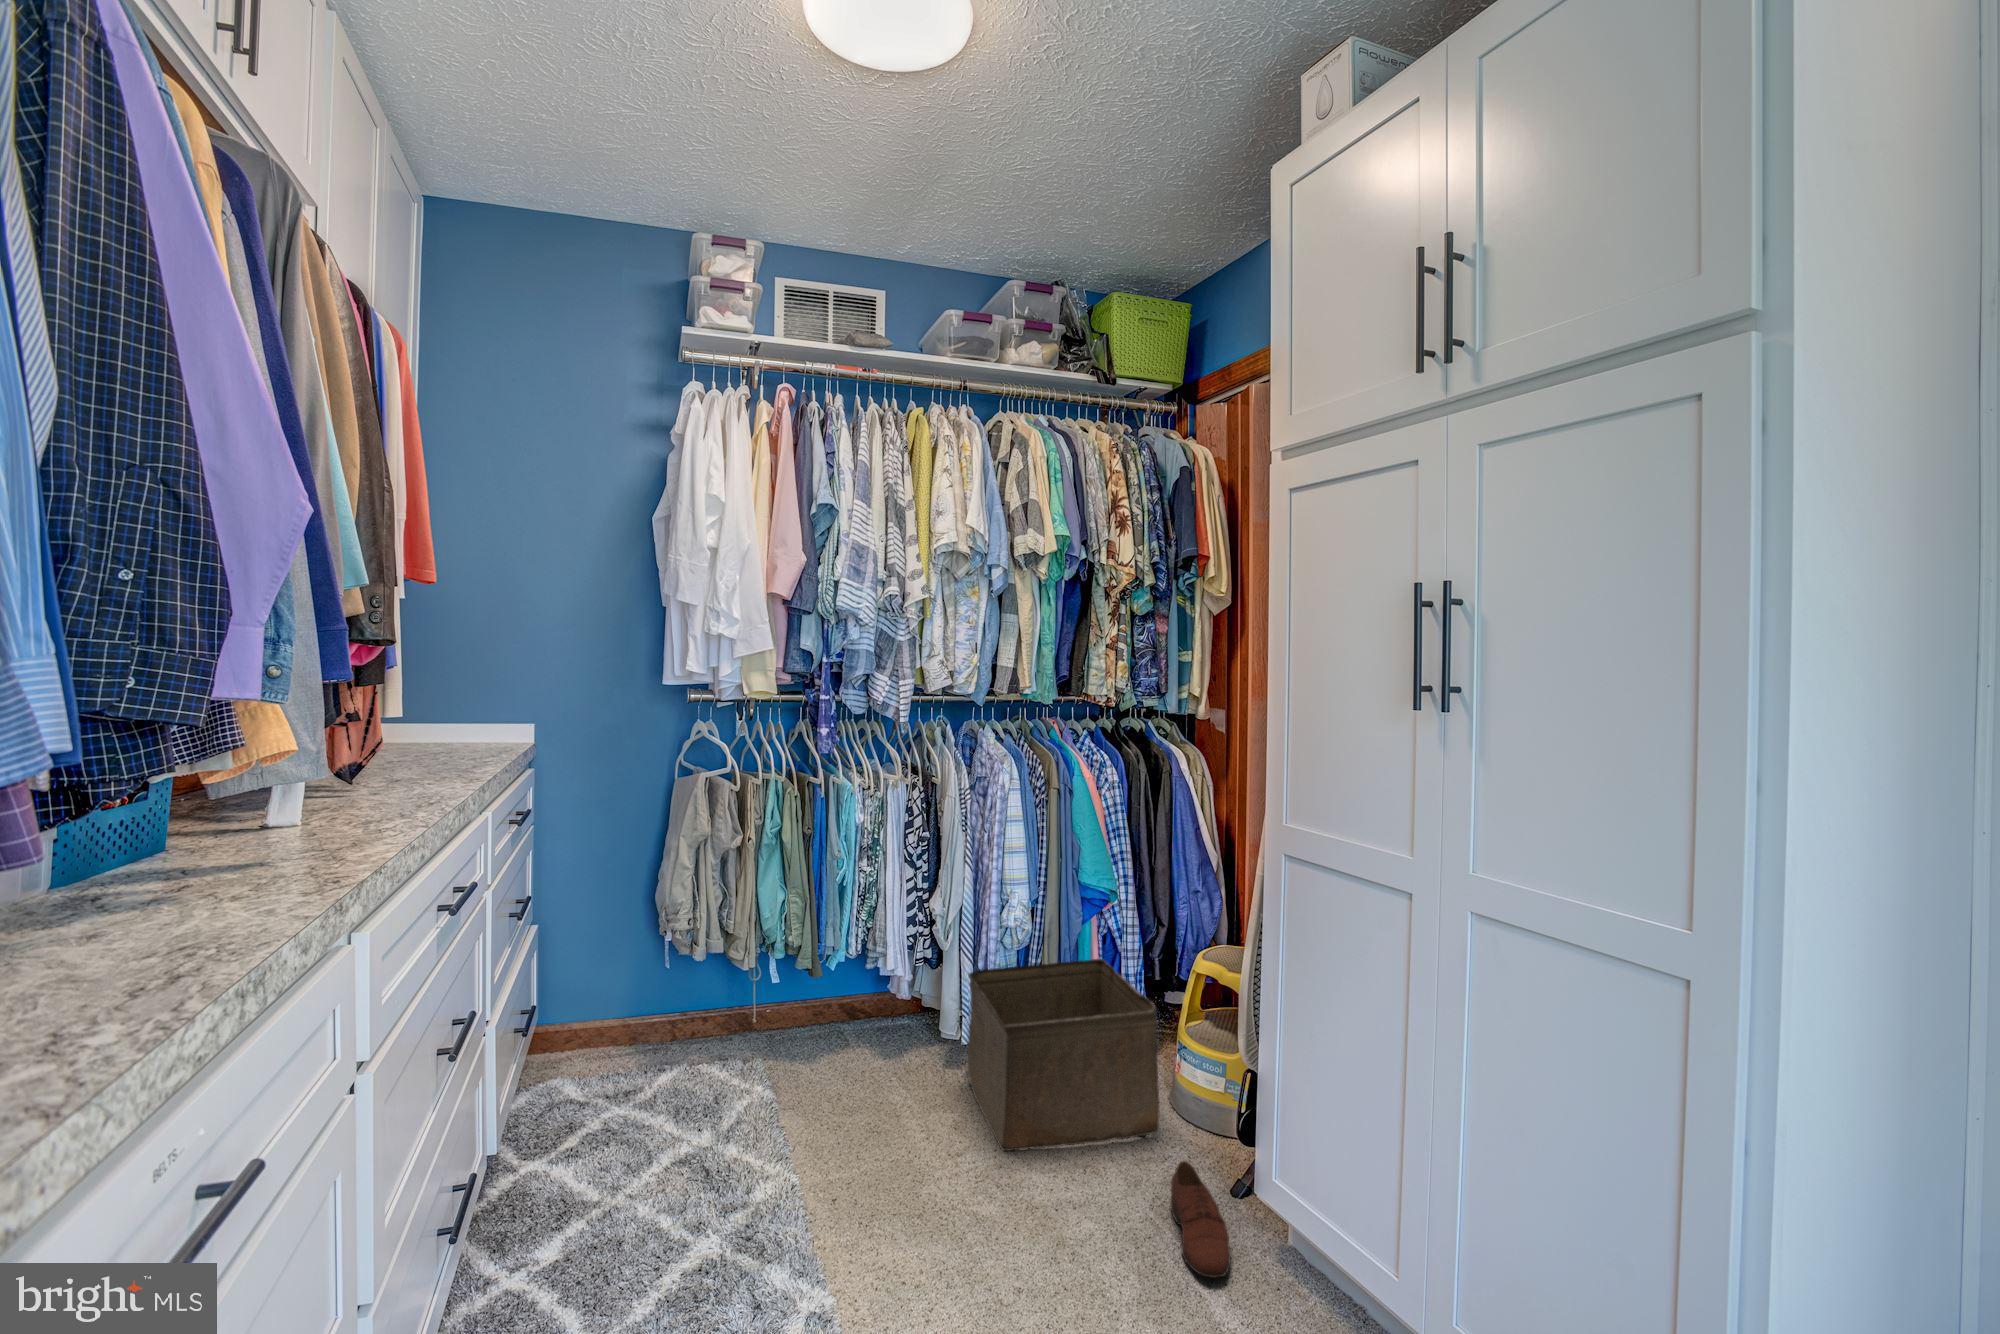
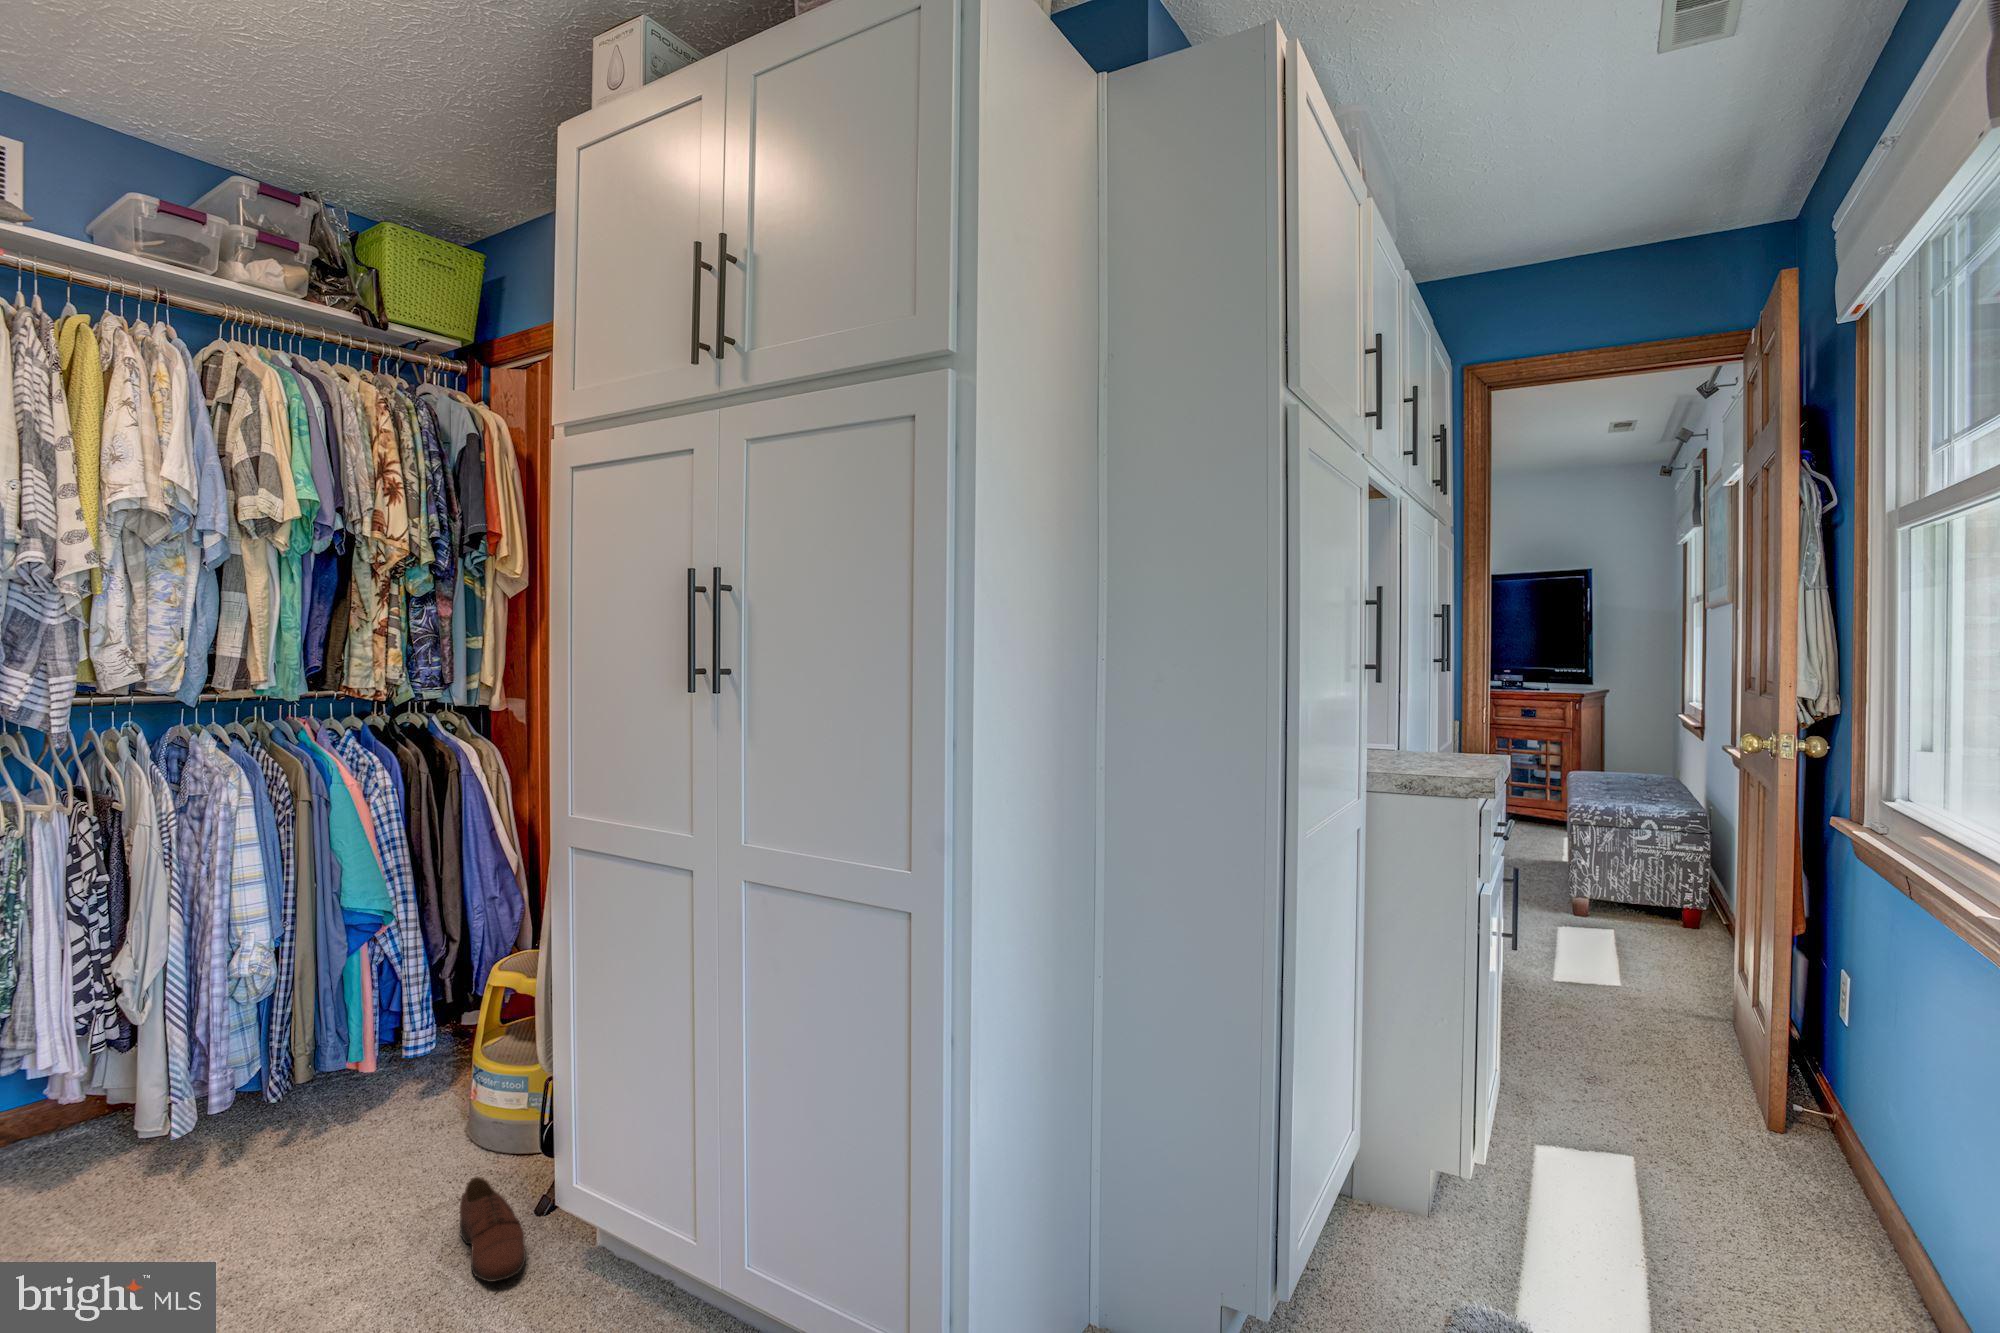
storage bin: present [968,959,1159,1151] -> none [178,991,449,1242]

